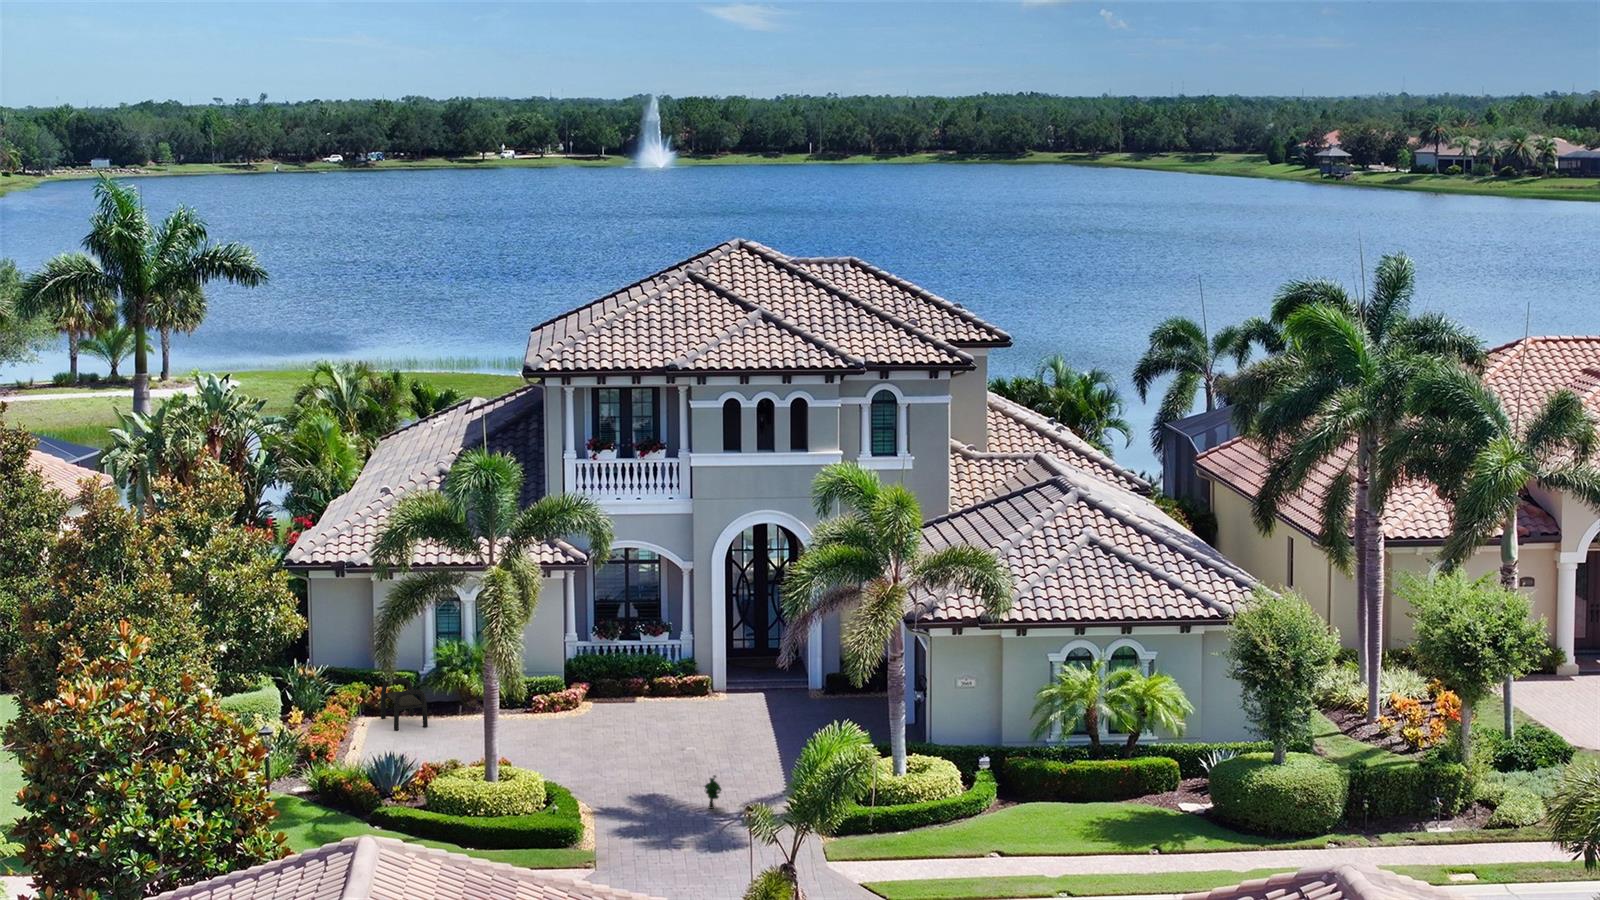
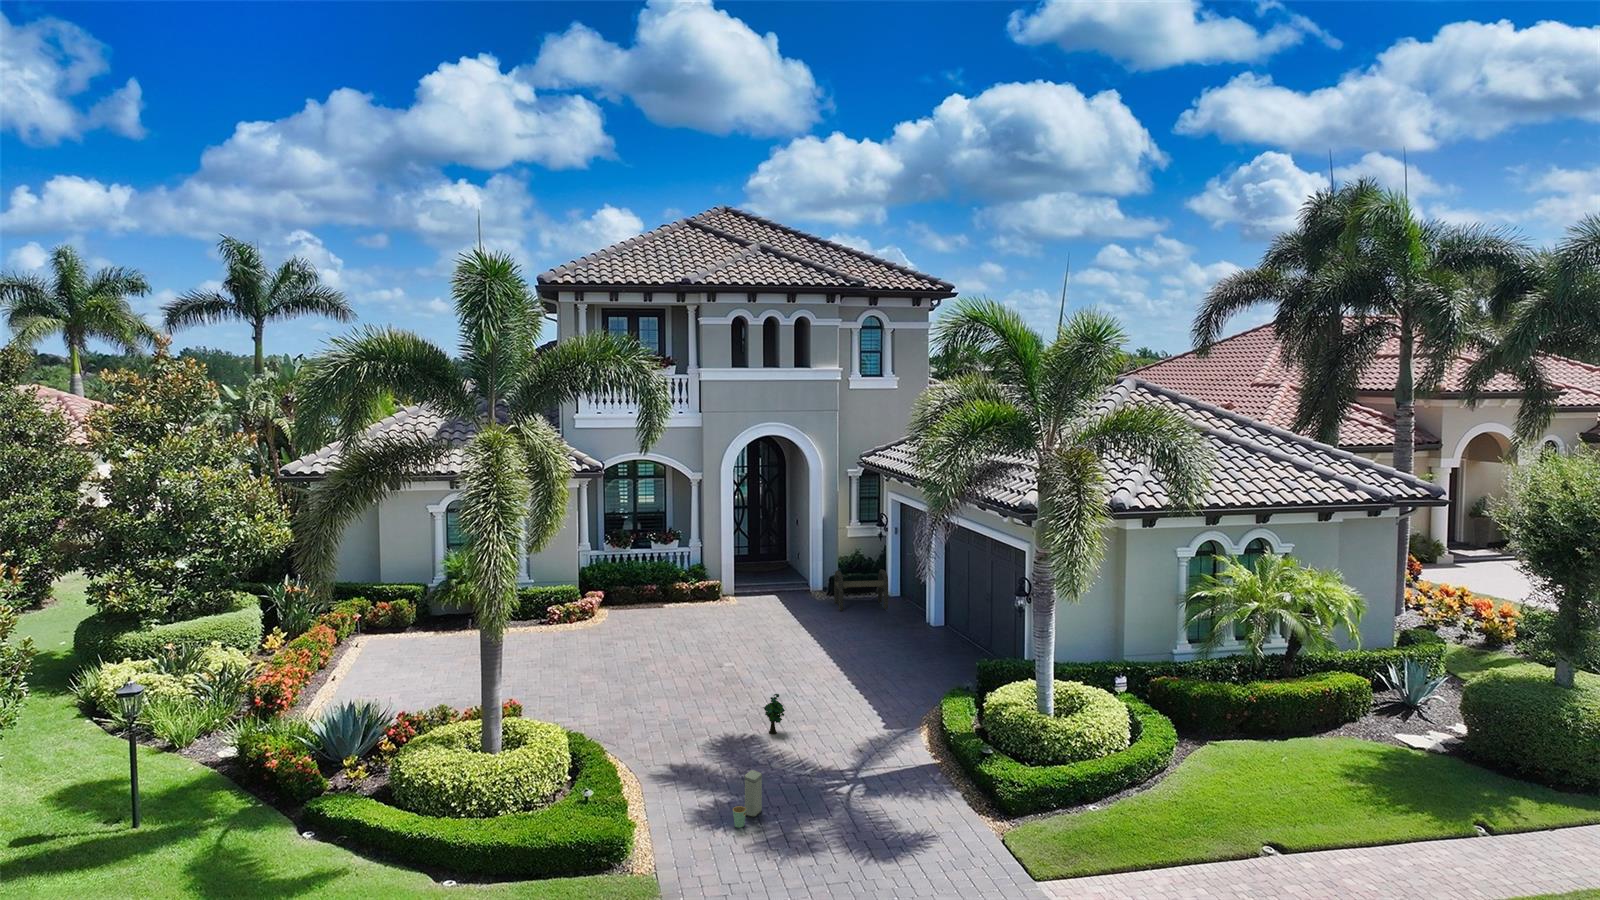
bench: present [381,679,428,731] -> present [834,569,888,611]
trash can: none [656,823,681,862] -> present [733,770,762,828]

